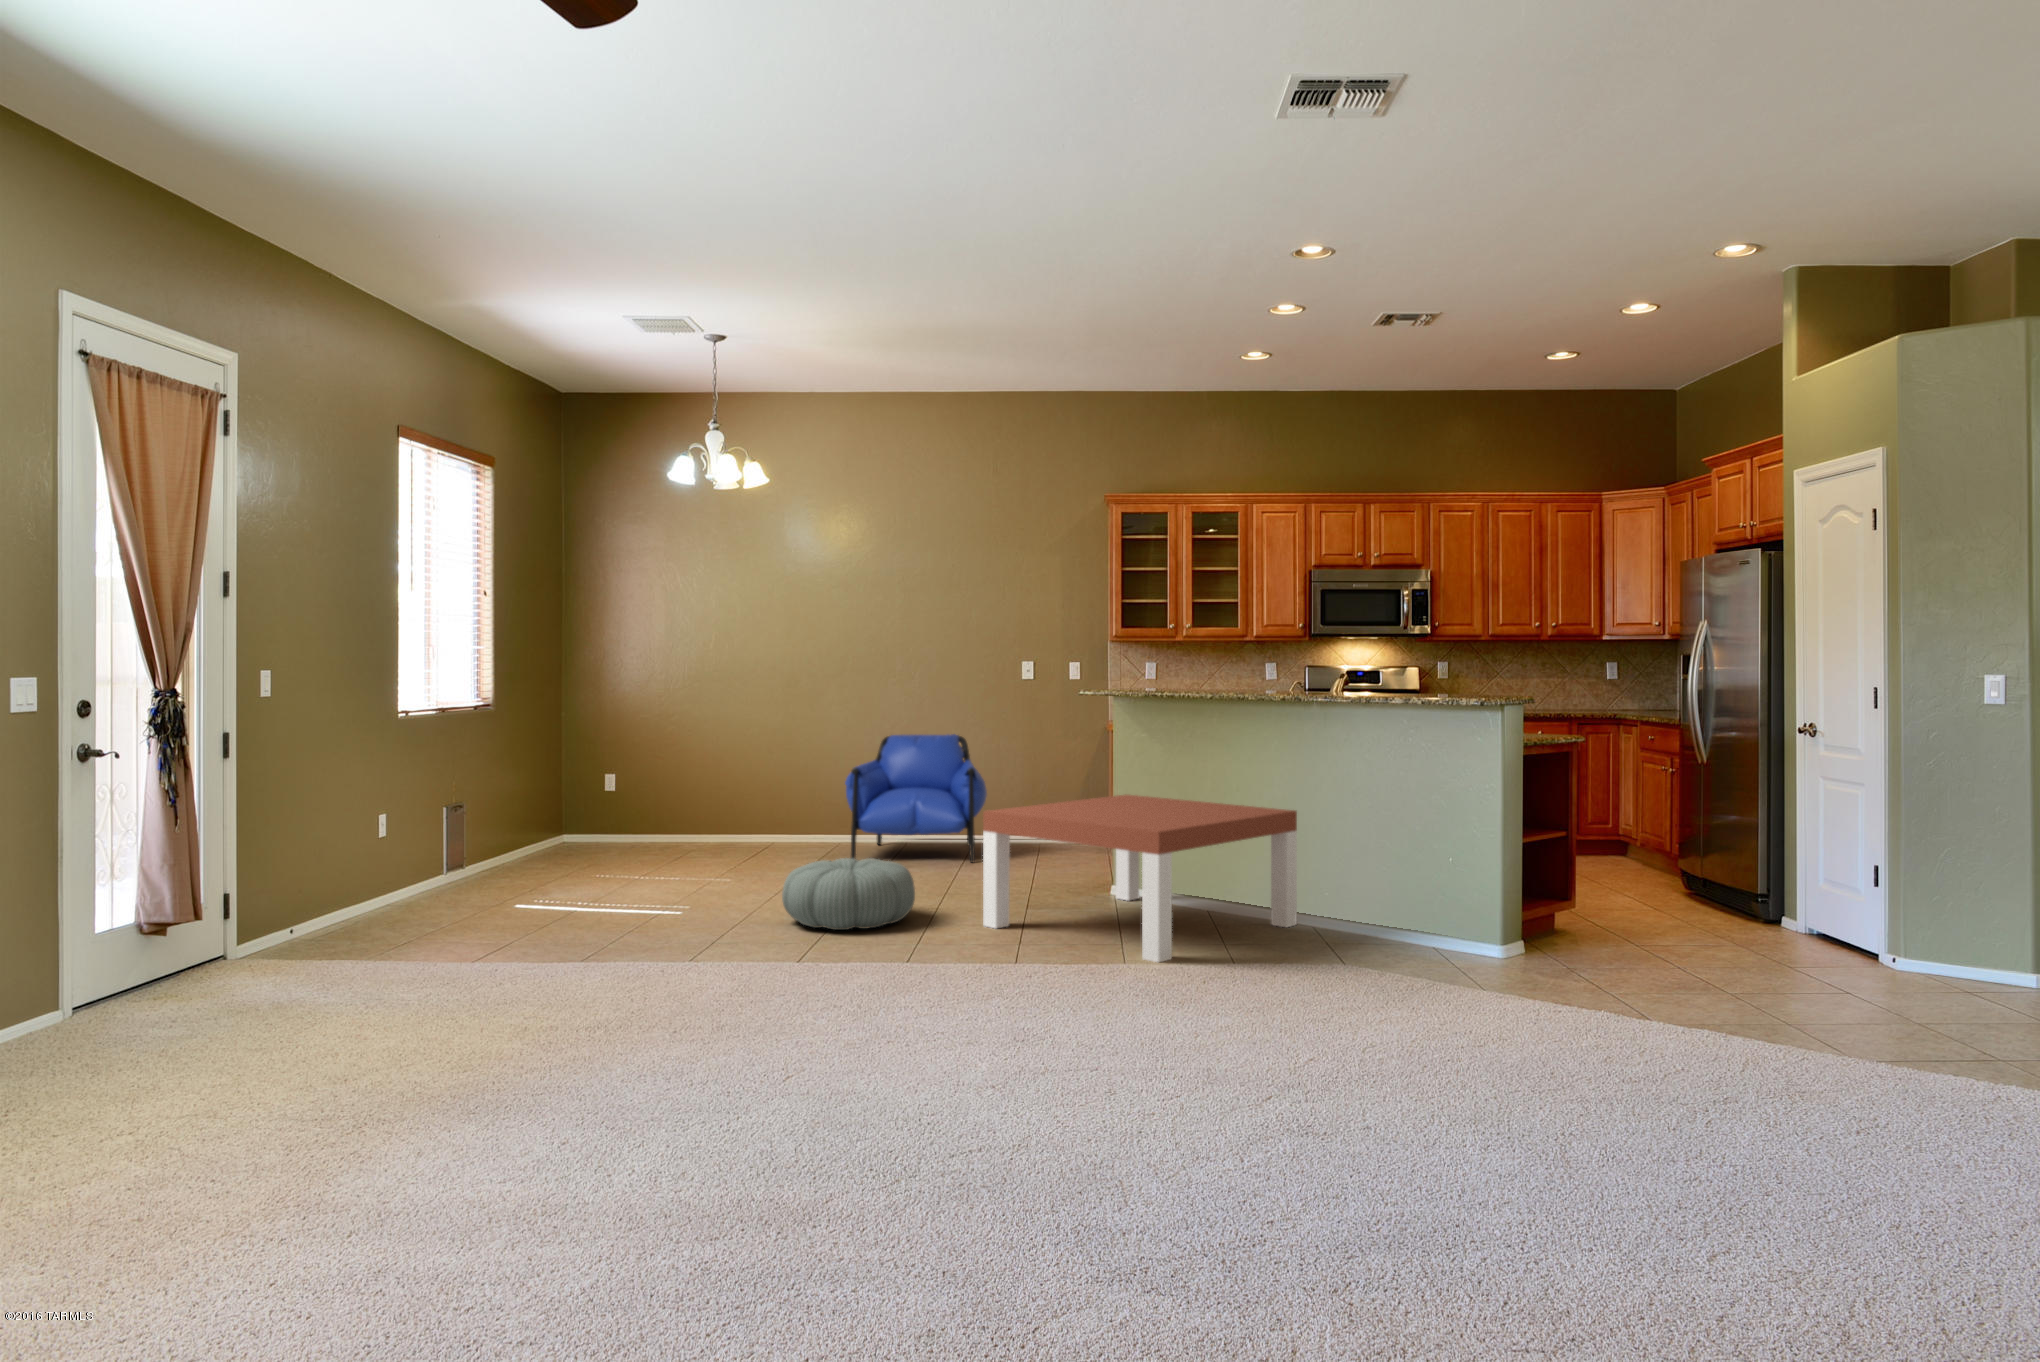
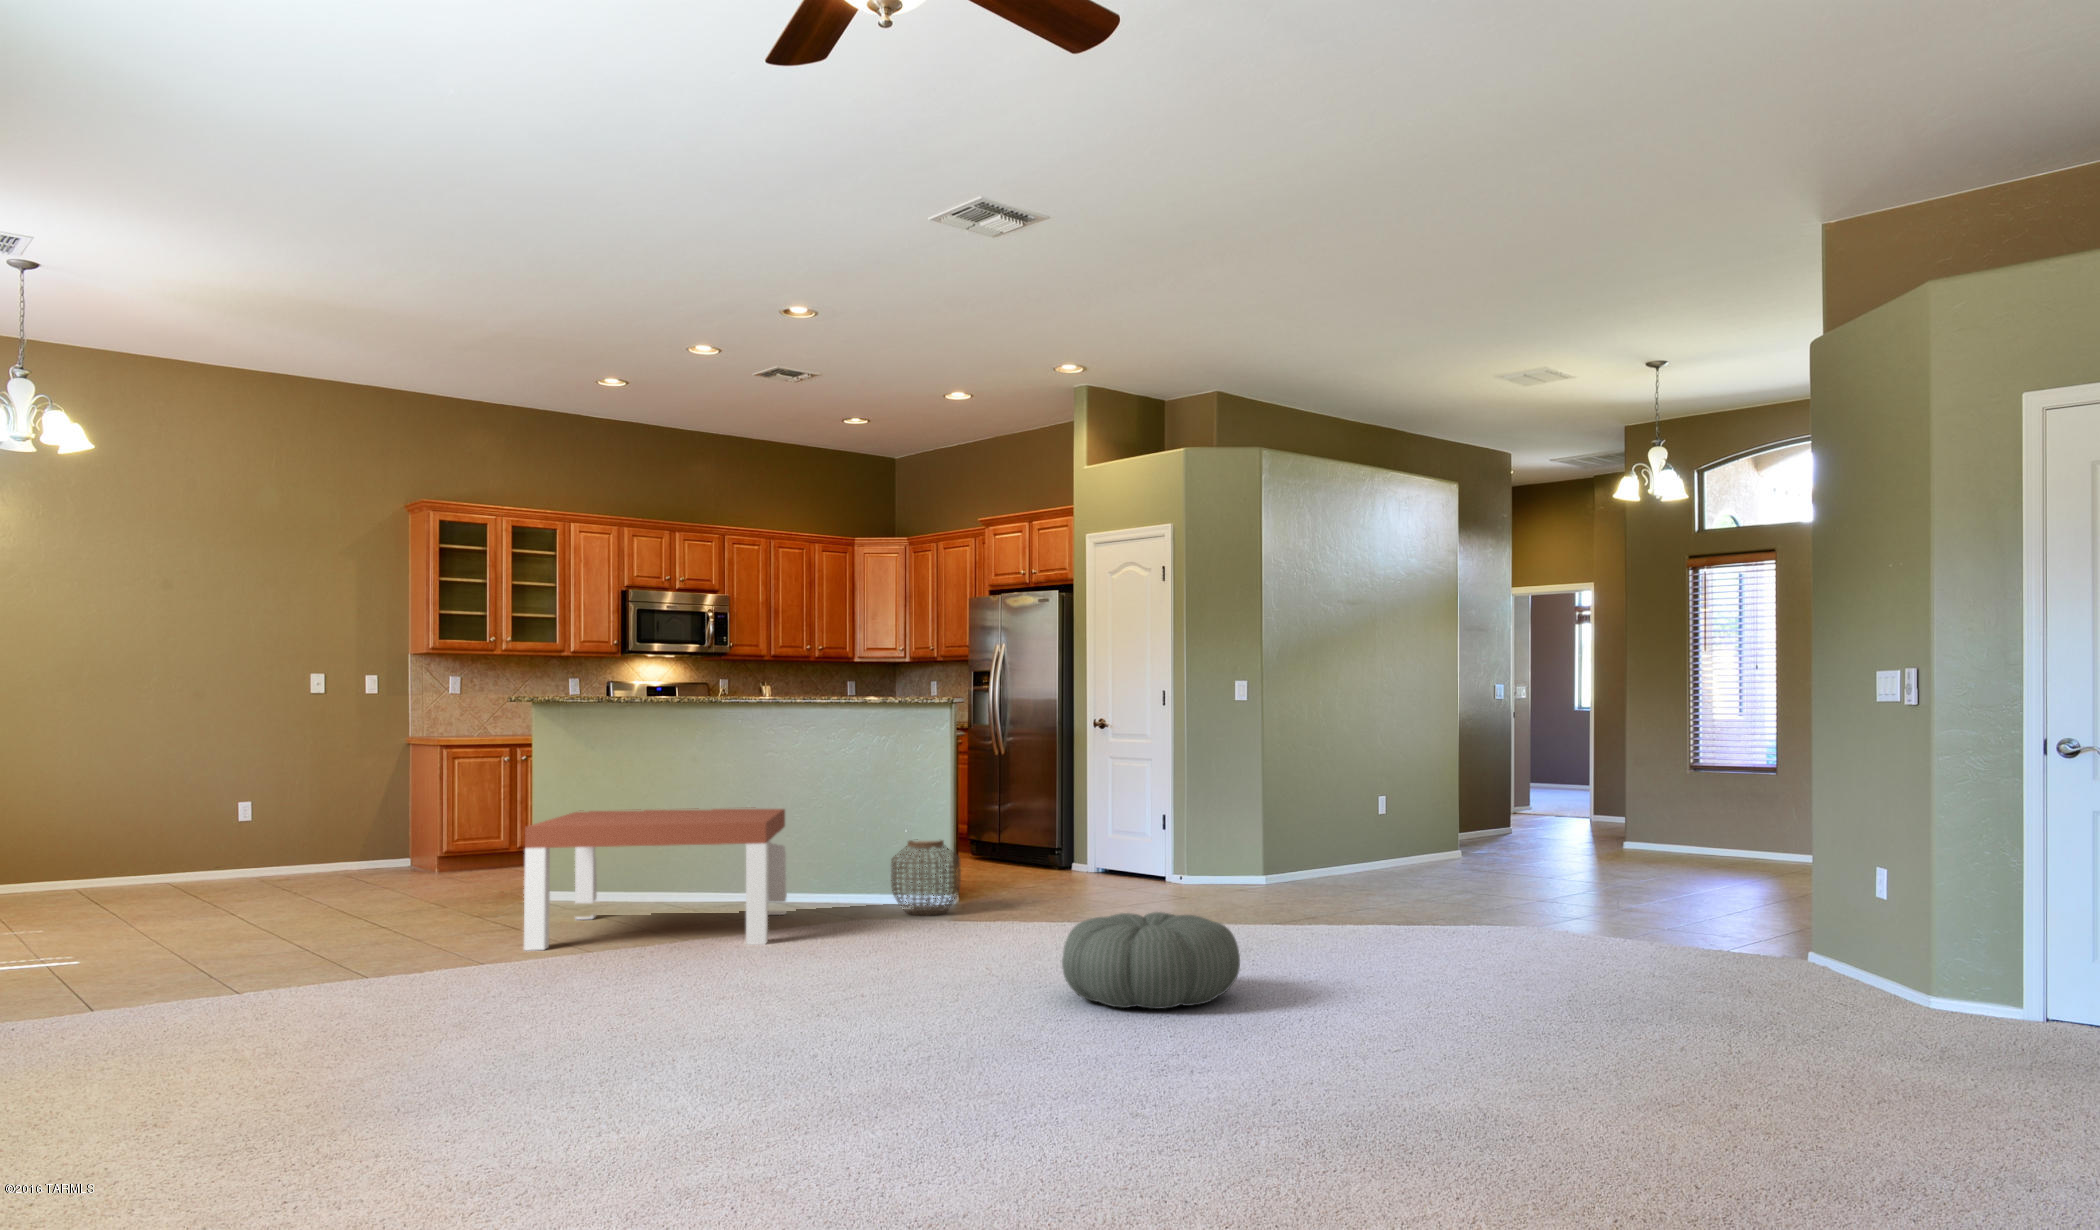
armchair: present [845,734,987,863] -> none [103,770,311,937]
pouf: present [782,858,915,930] -> present [1062,912,1240,1009]
woven basket: none [1376,865,1463,960] -> present [891,839,961,916]

